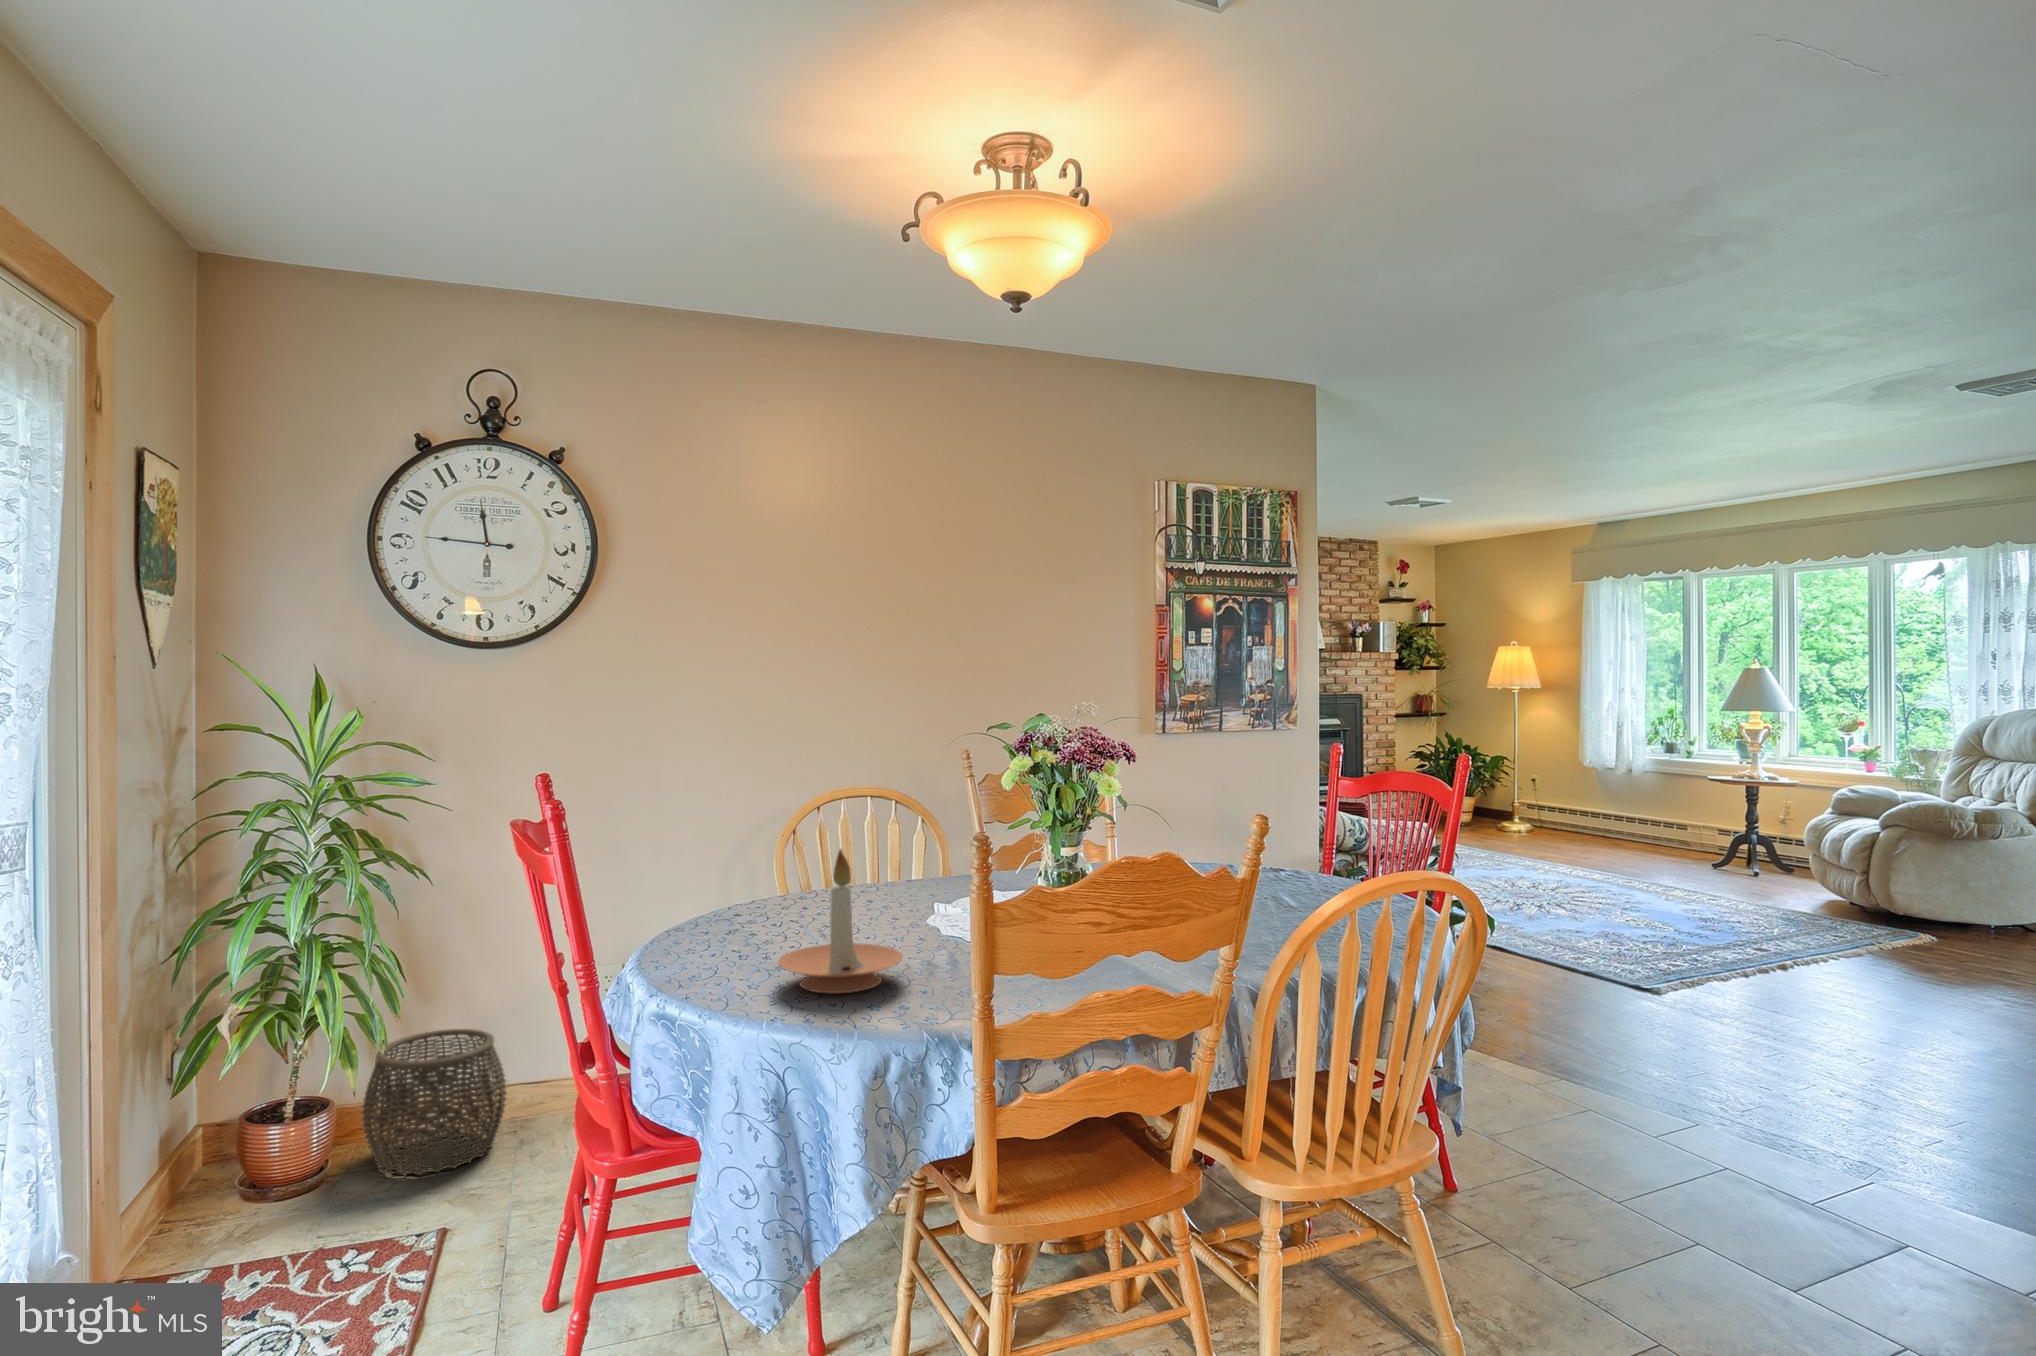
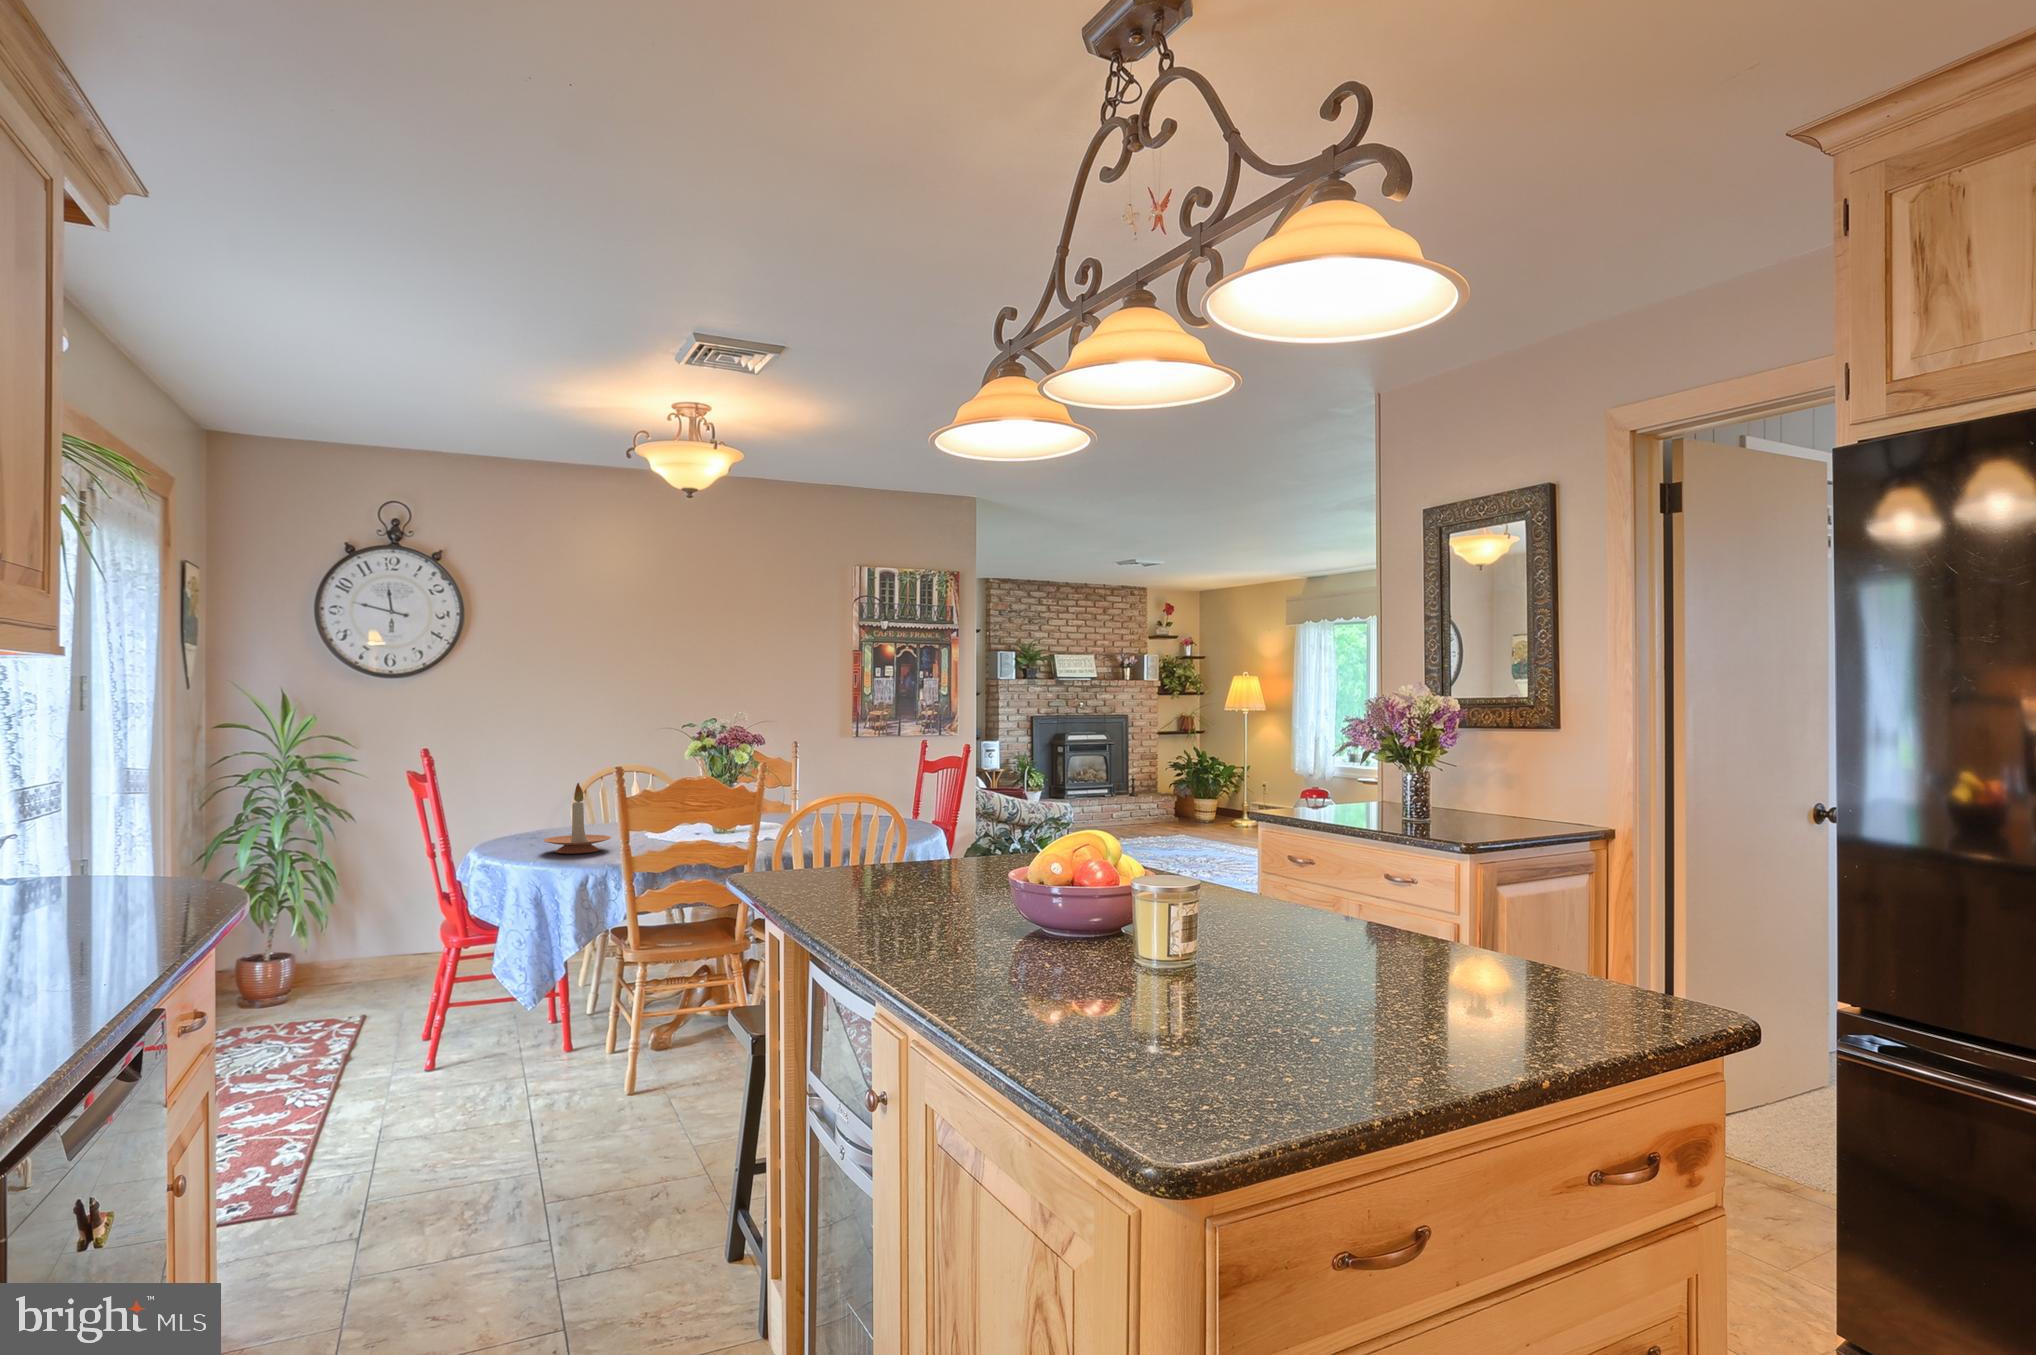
woven basket: present [362,1029,507,1175] -> none [308,915,400,996]

